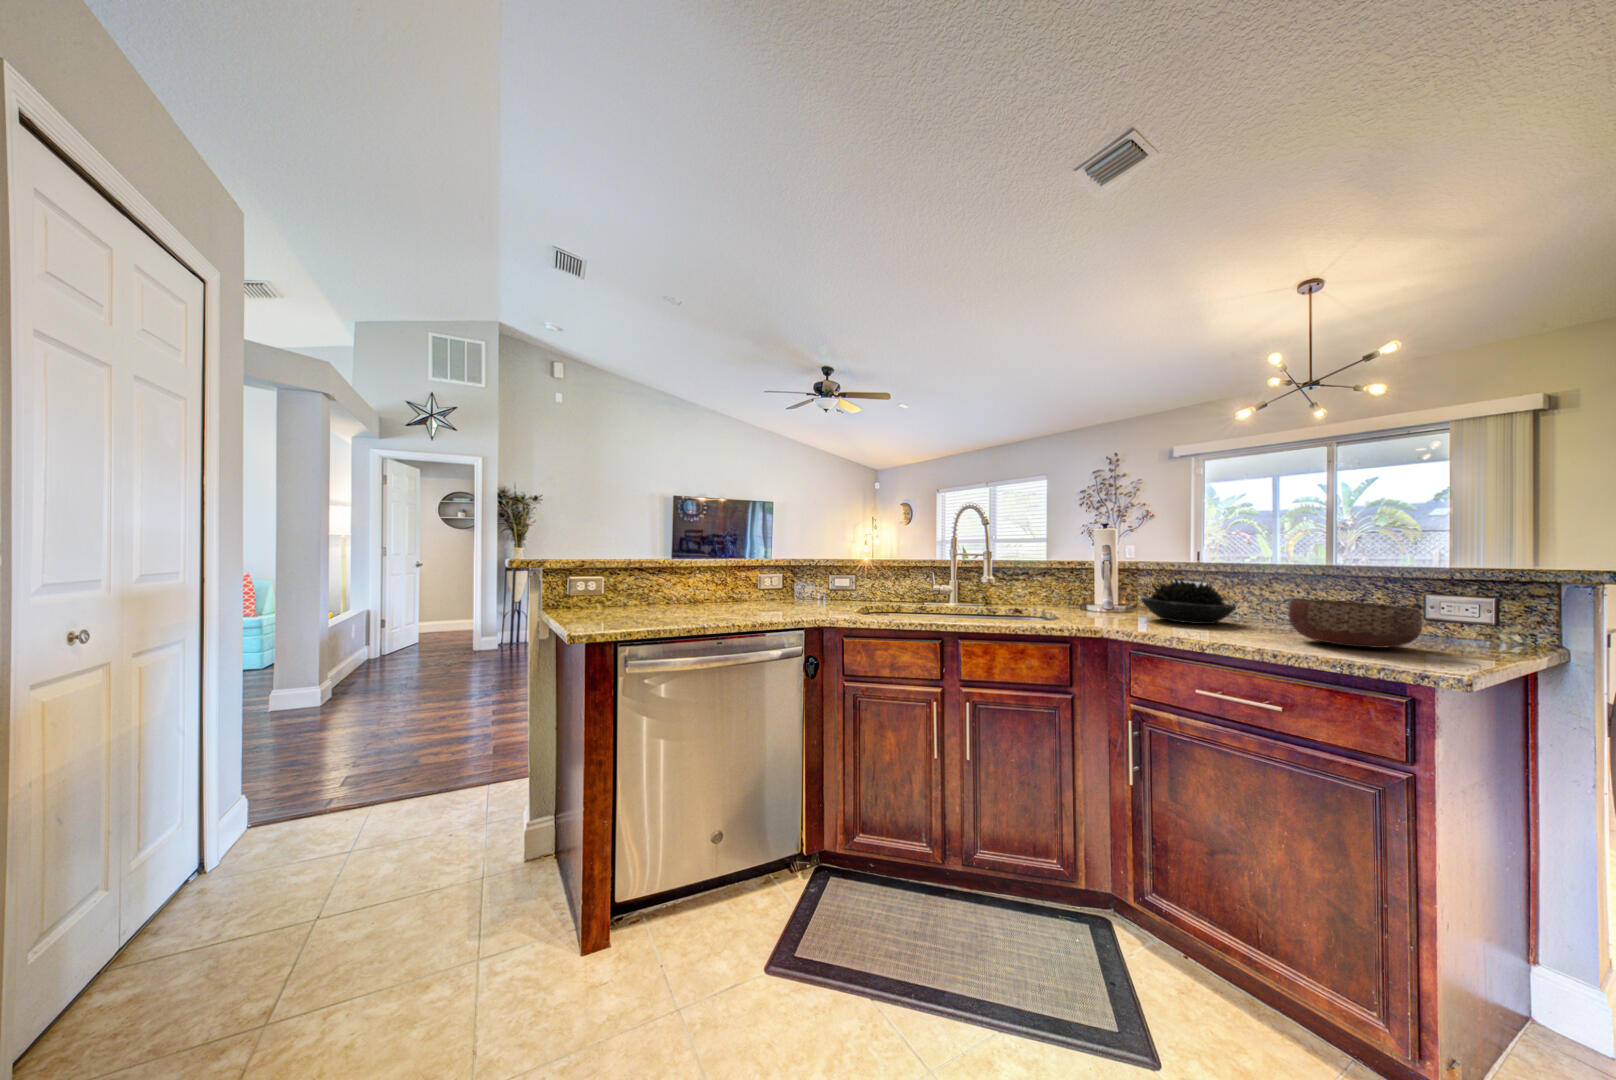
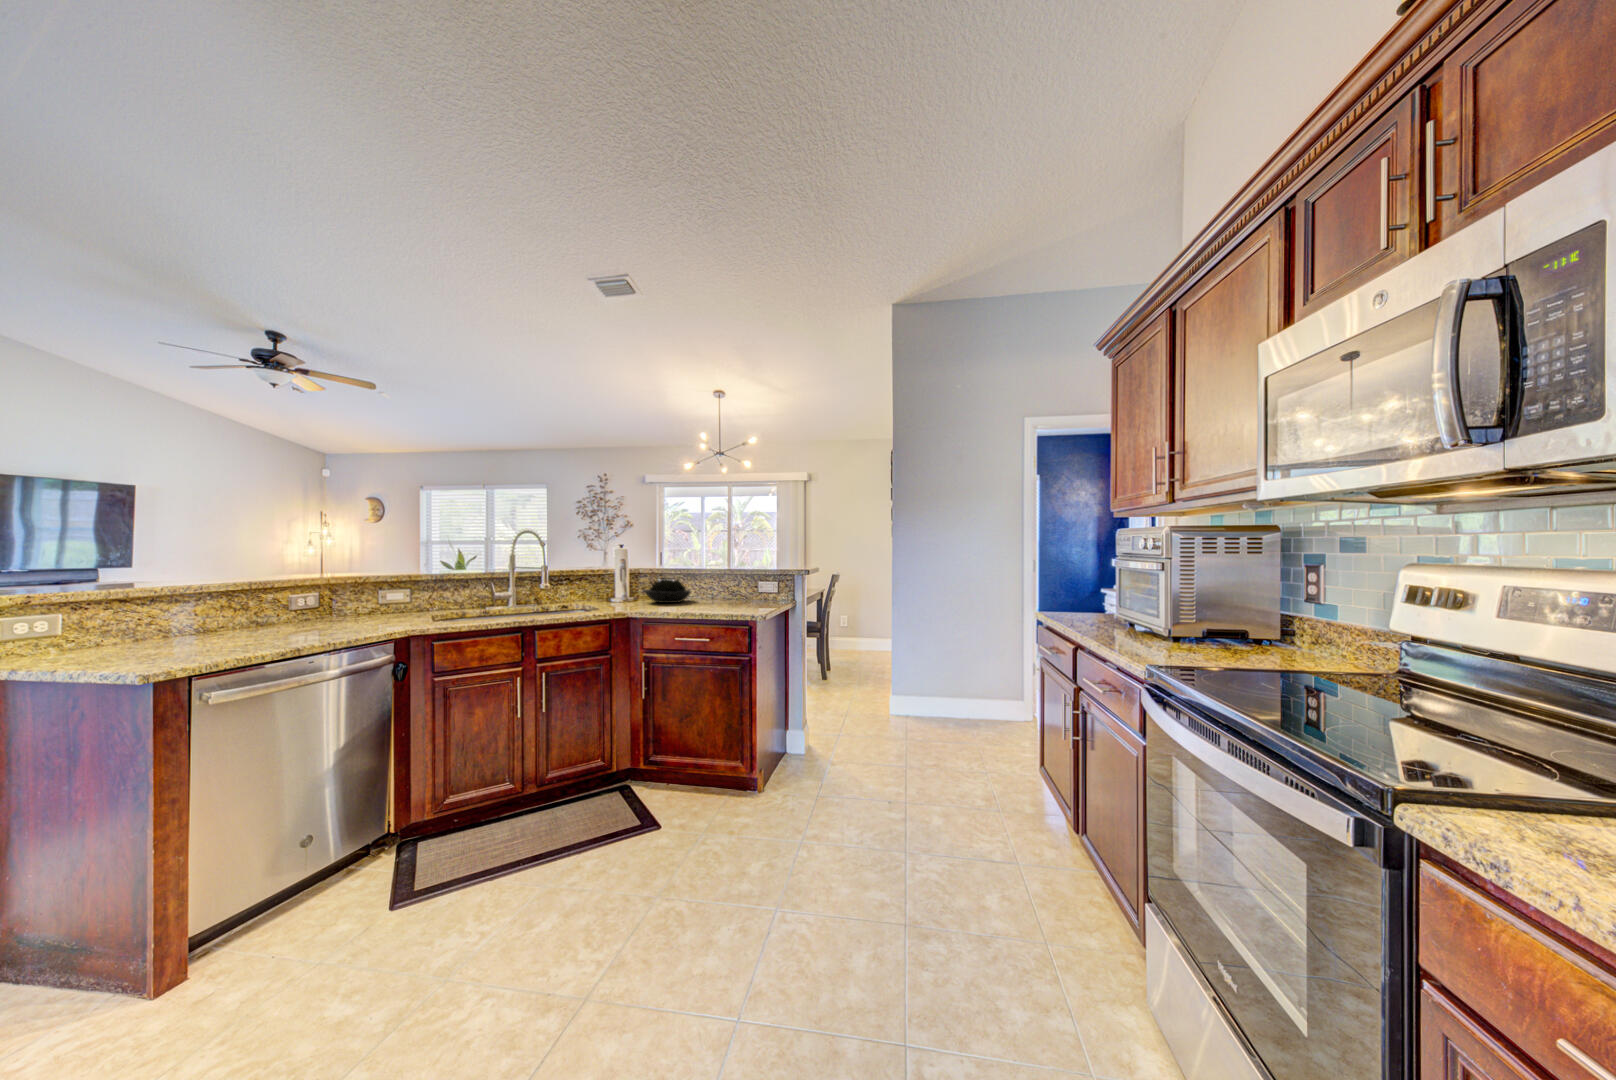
bowl: present [1288,598,1422,648] -> none [714,585,758,606]

